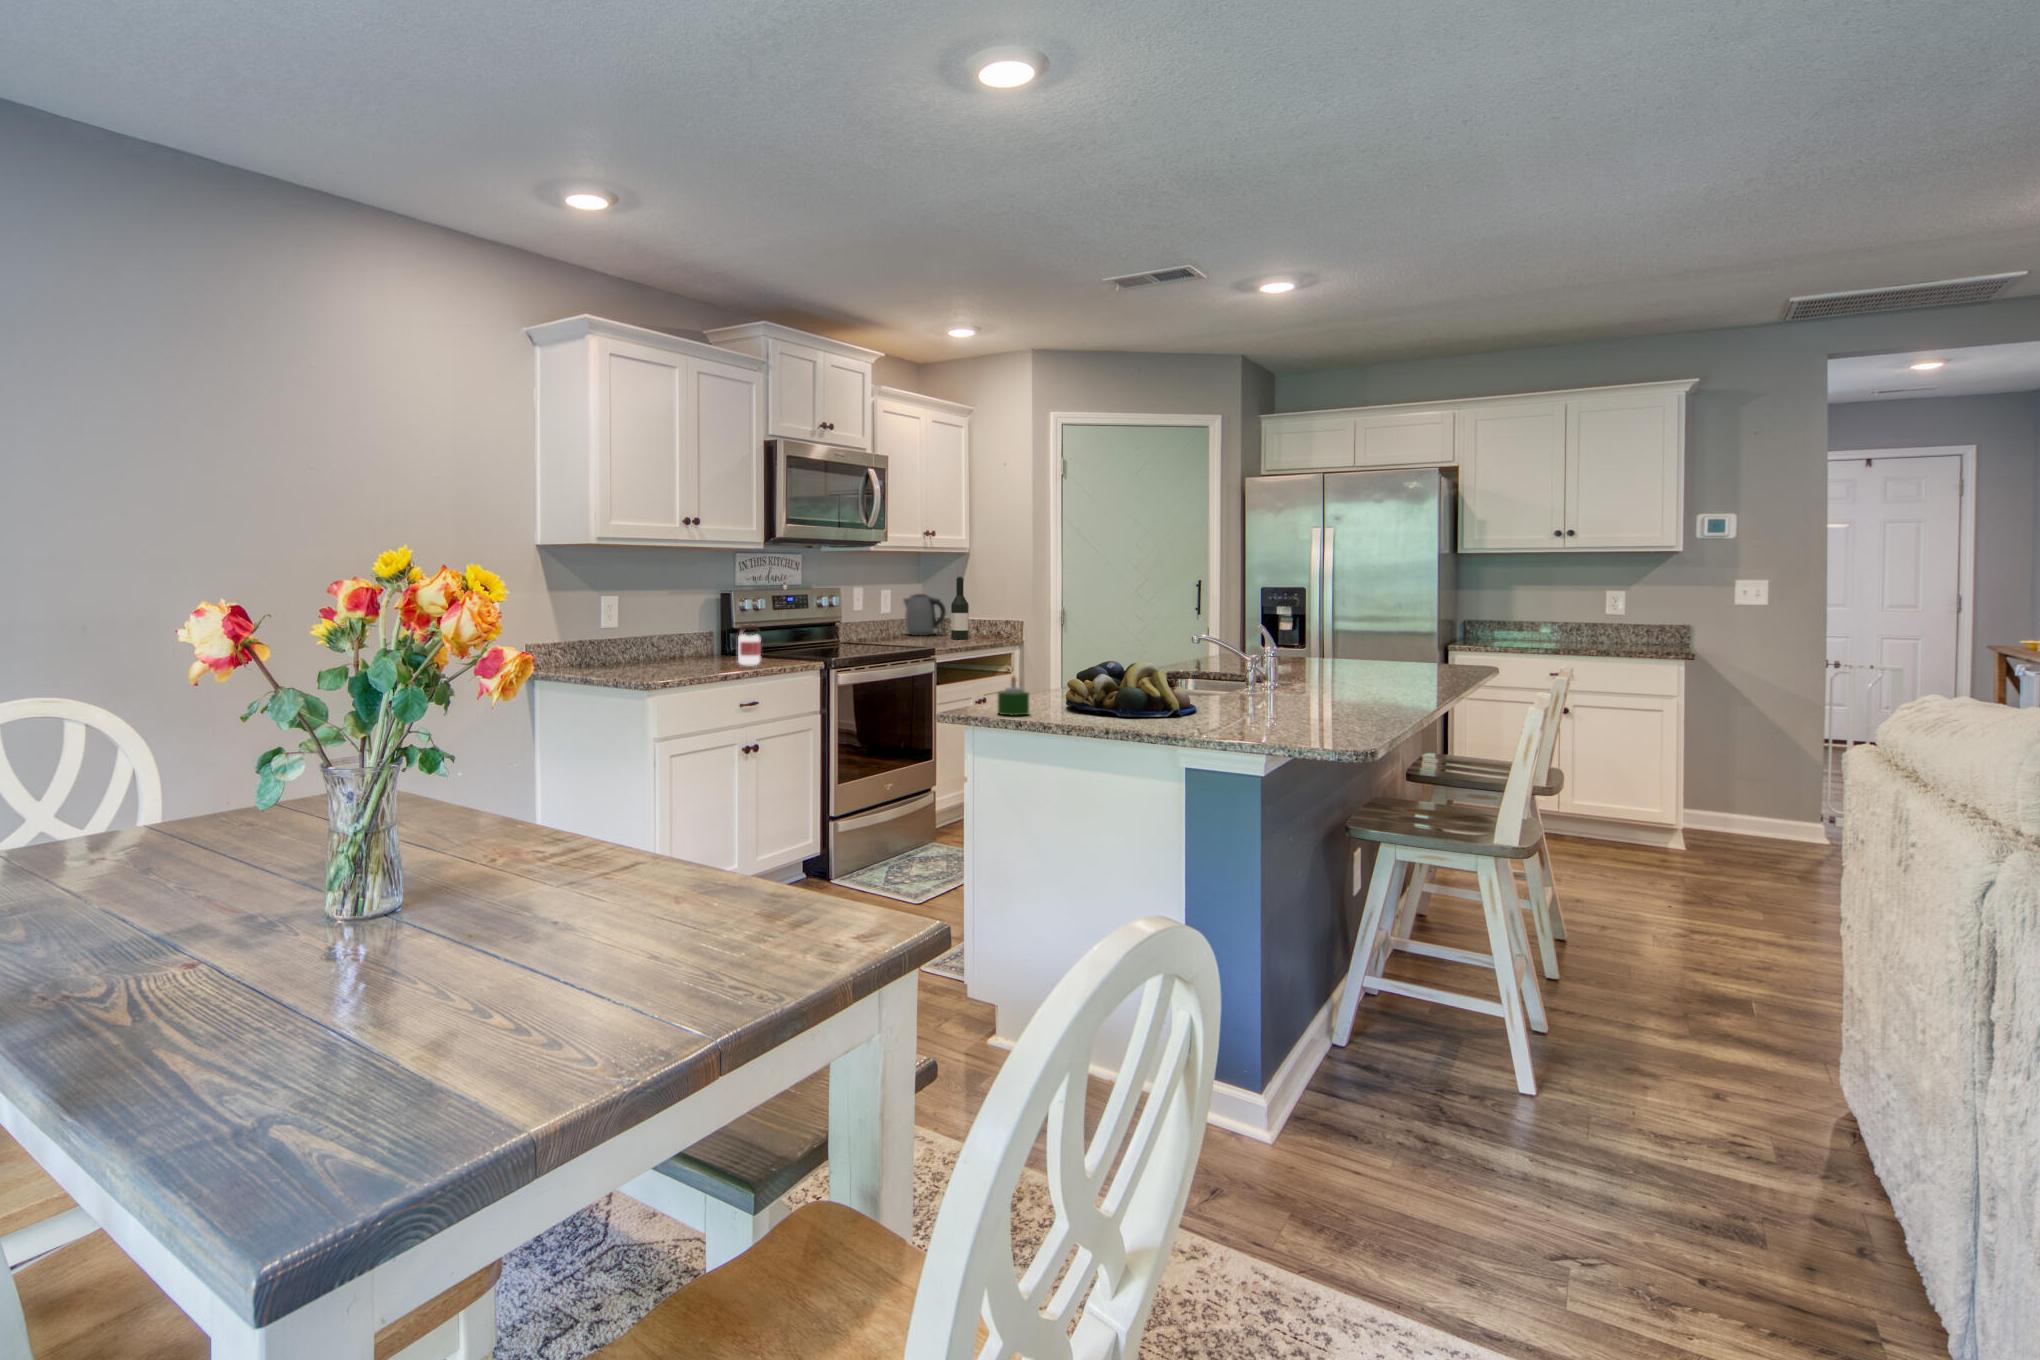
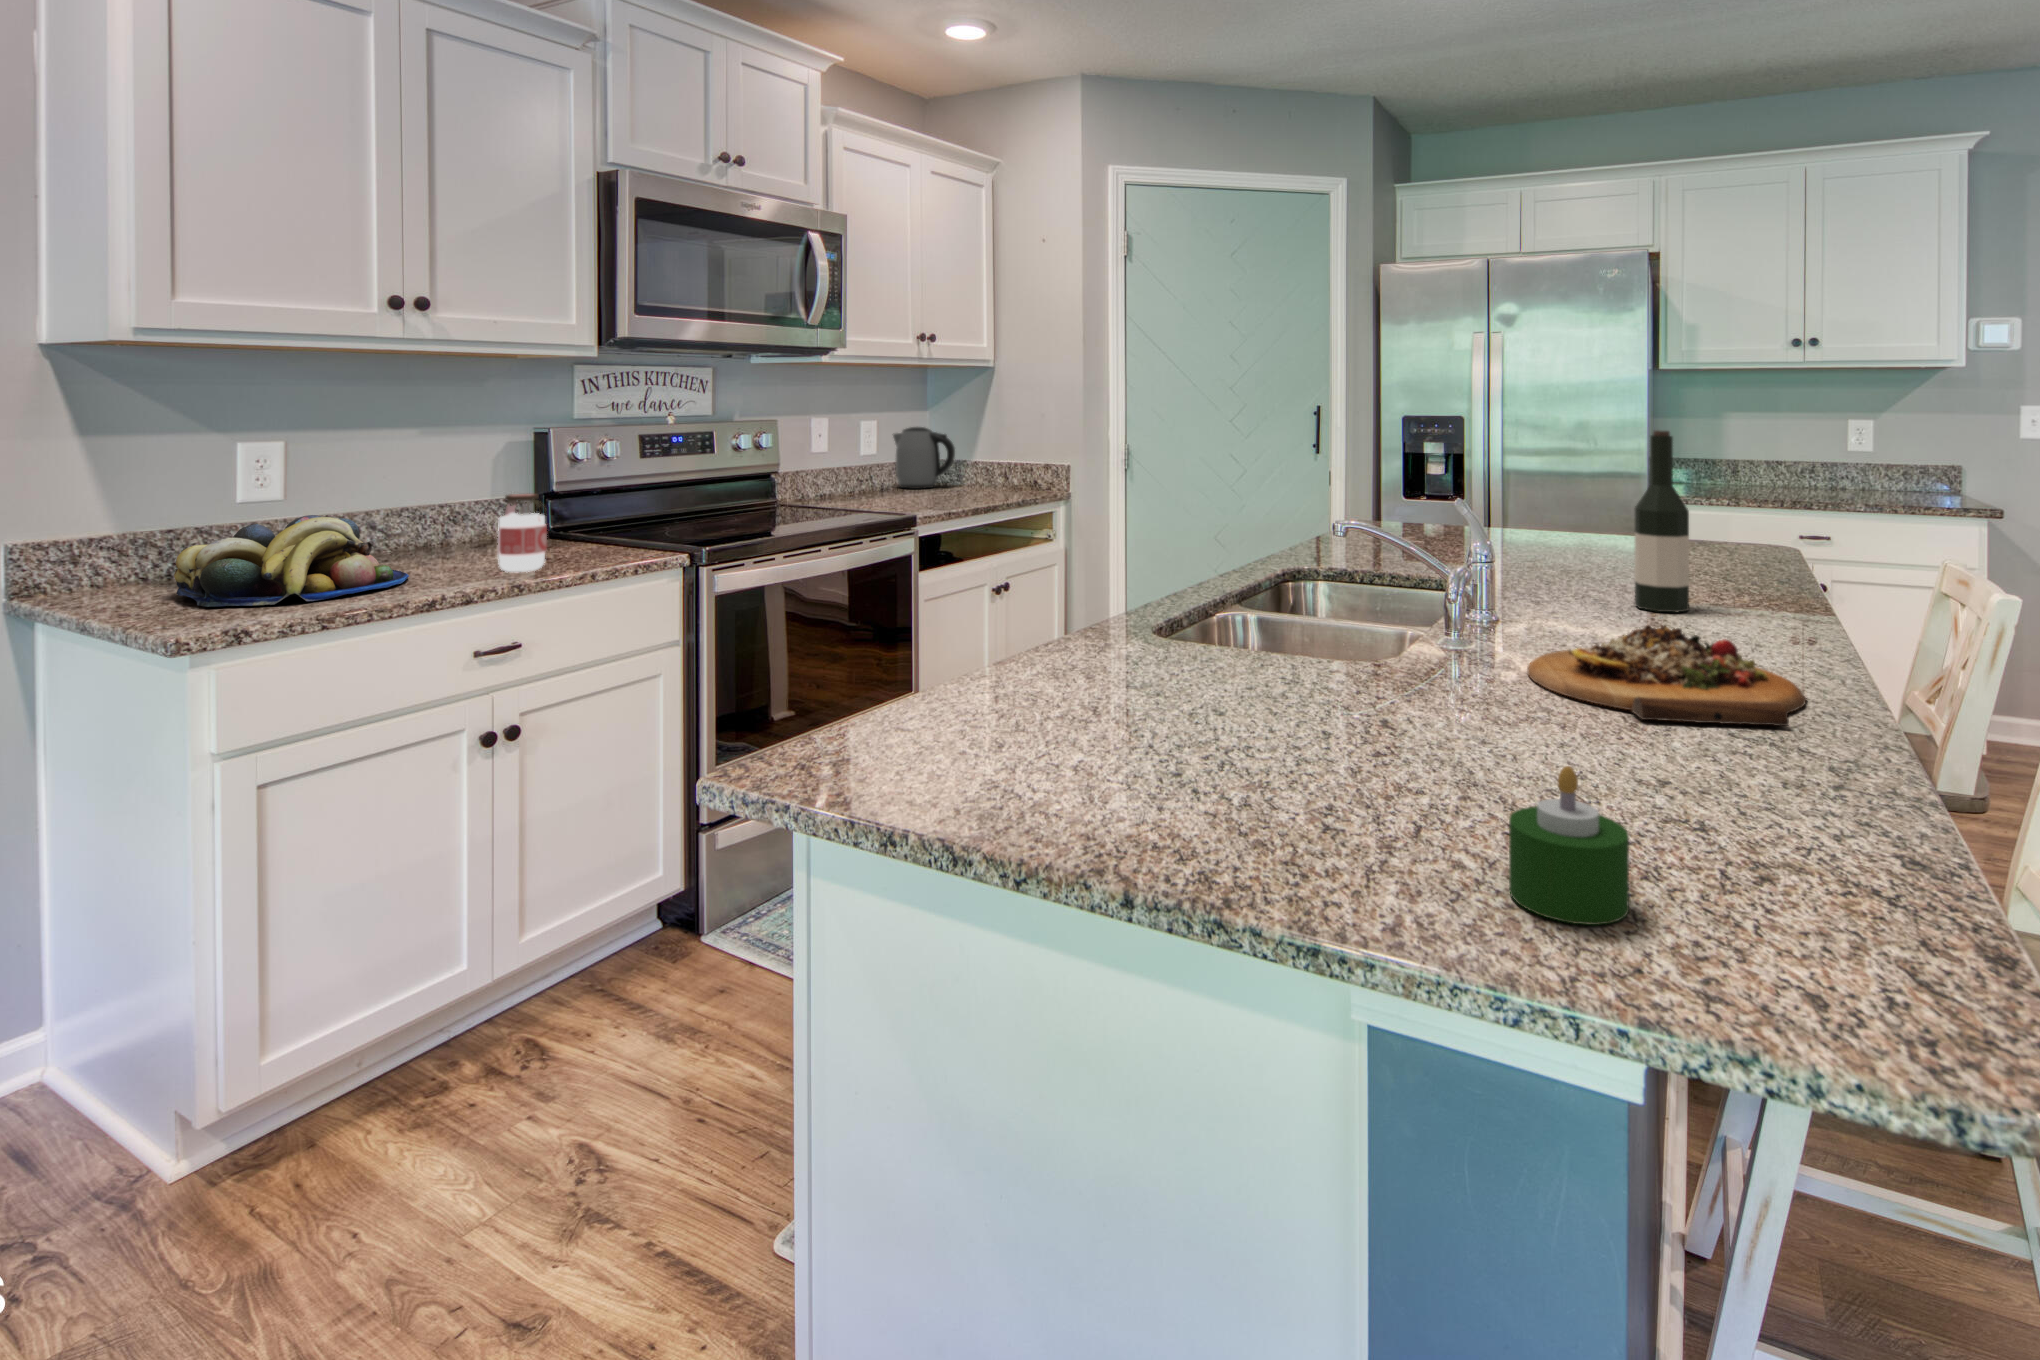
wine bottle: present [951,577,969,639] -> present [1635,431,1689,612]
fruit bowl: present [1066,661,1196,717] -> present [174,515,409,607]
candle: present [998,675,1029,715] -> present [1509,766,1629,925]
cutting board: none [1271,676,1391,709] -> present [1527,625,1807,726]

